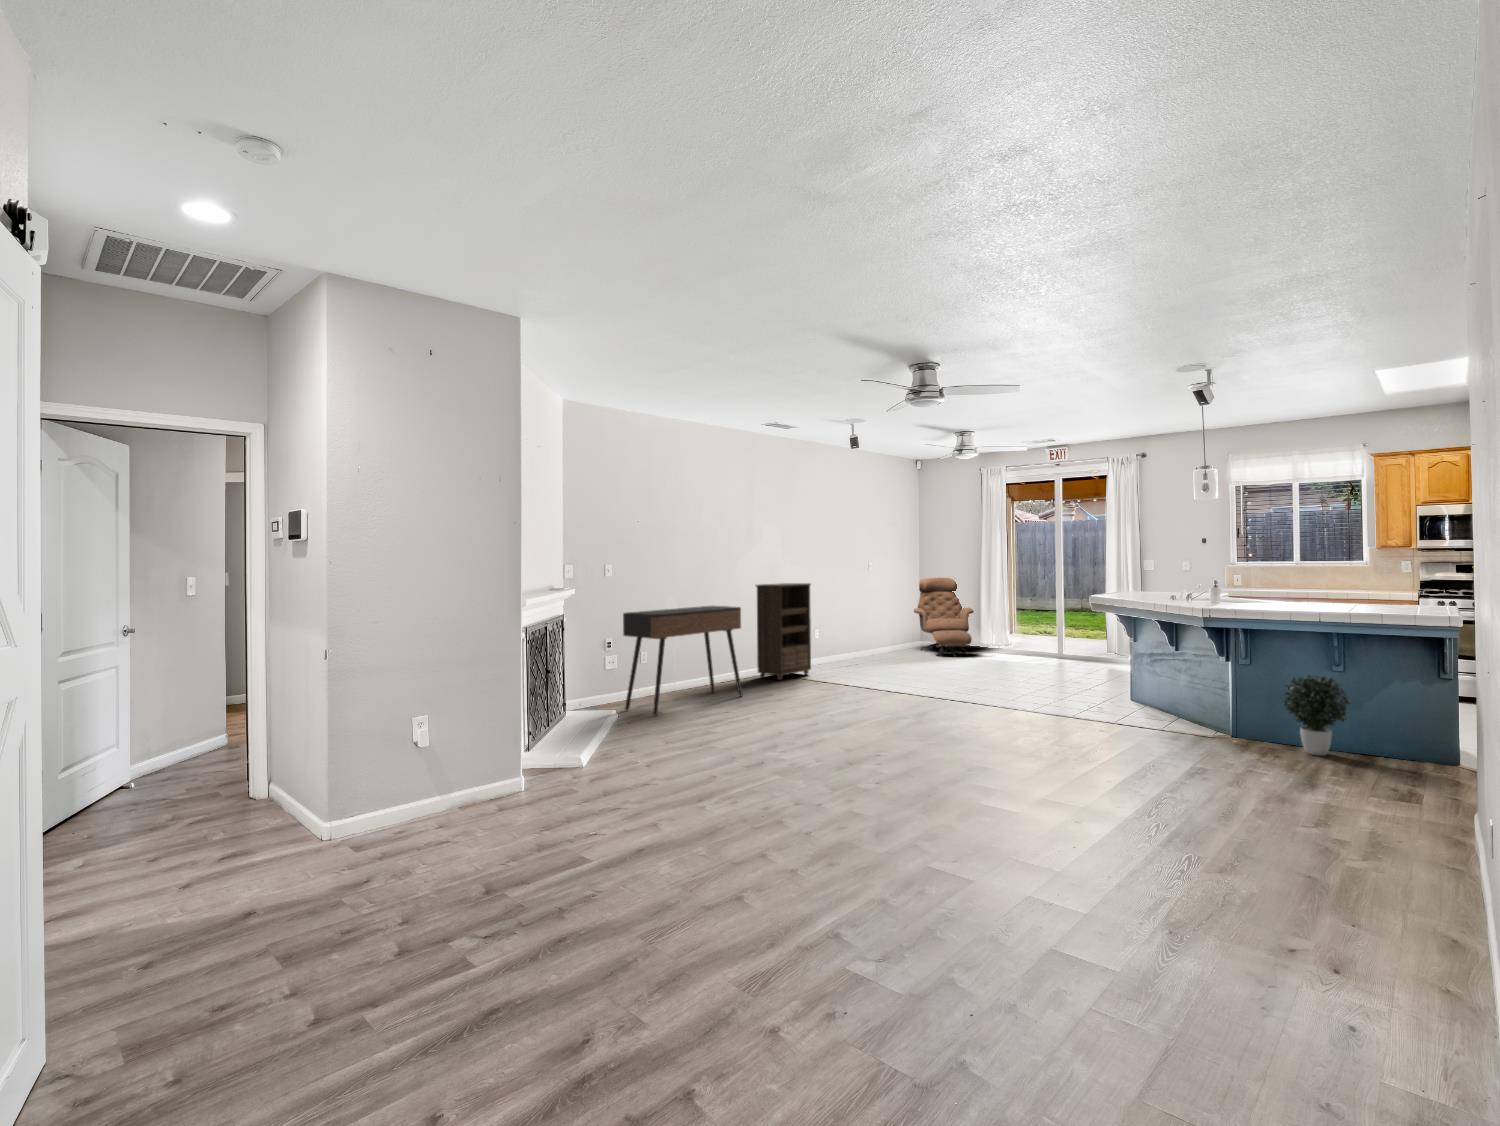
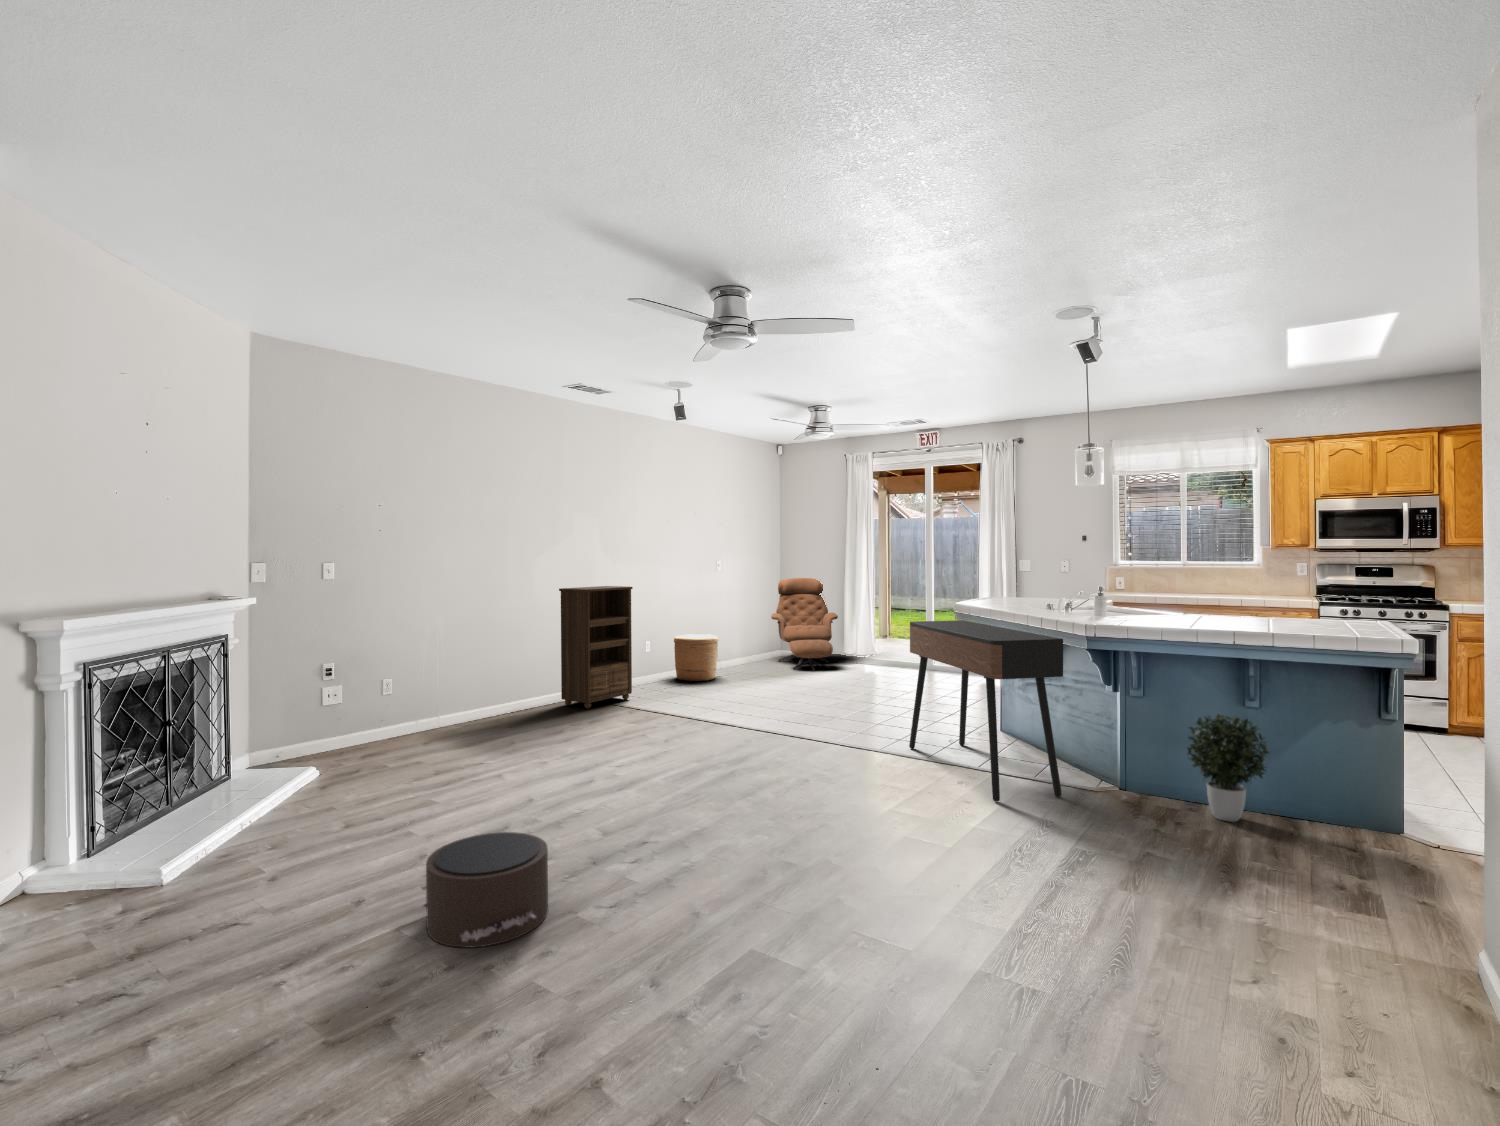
console table: present [623,606,742,716] -> present [909,620,1063,801]
woven basket: none [837,625,874,663] -> present [674,634,719,681]
pouf: none [749,736,835,796] -> present [421,832,548,948]

